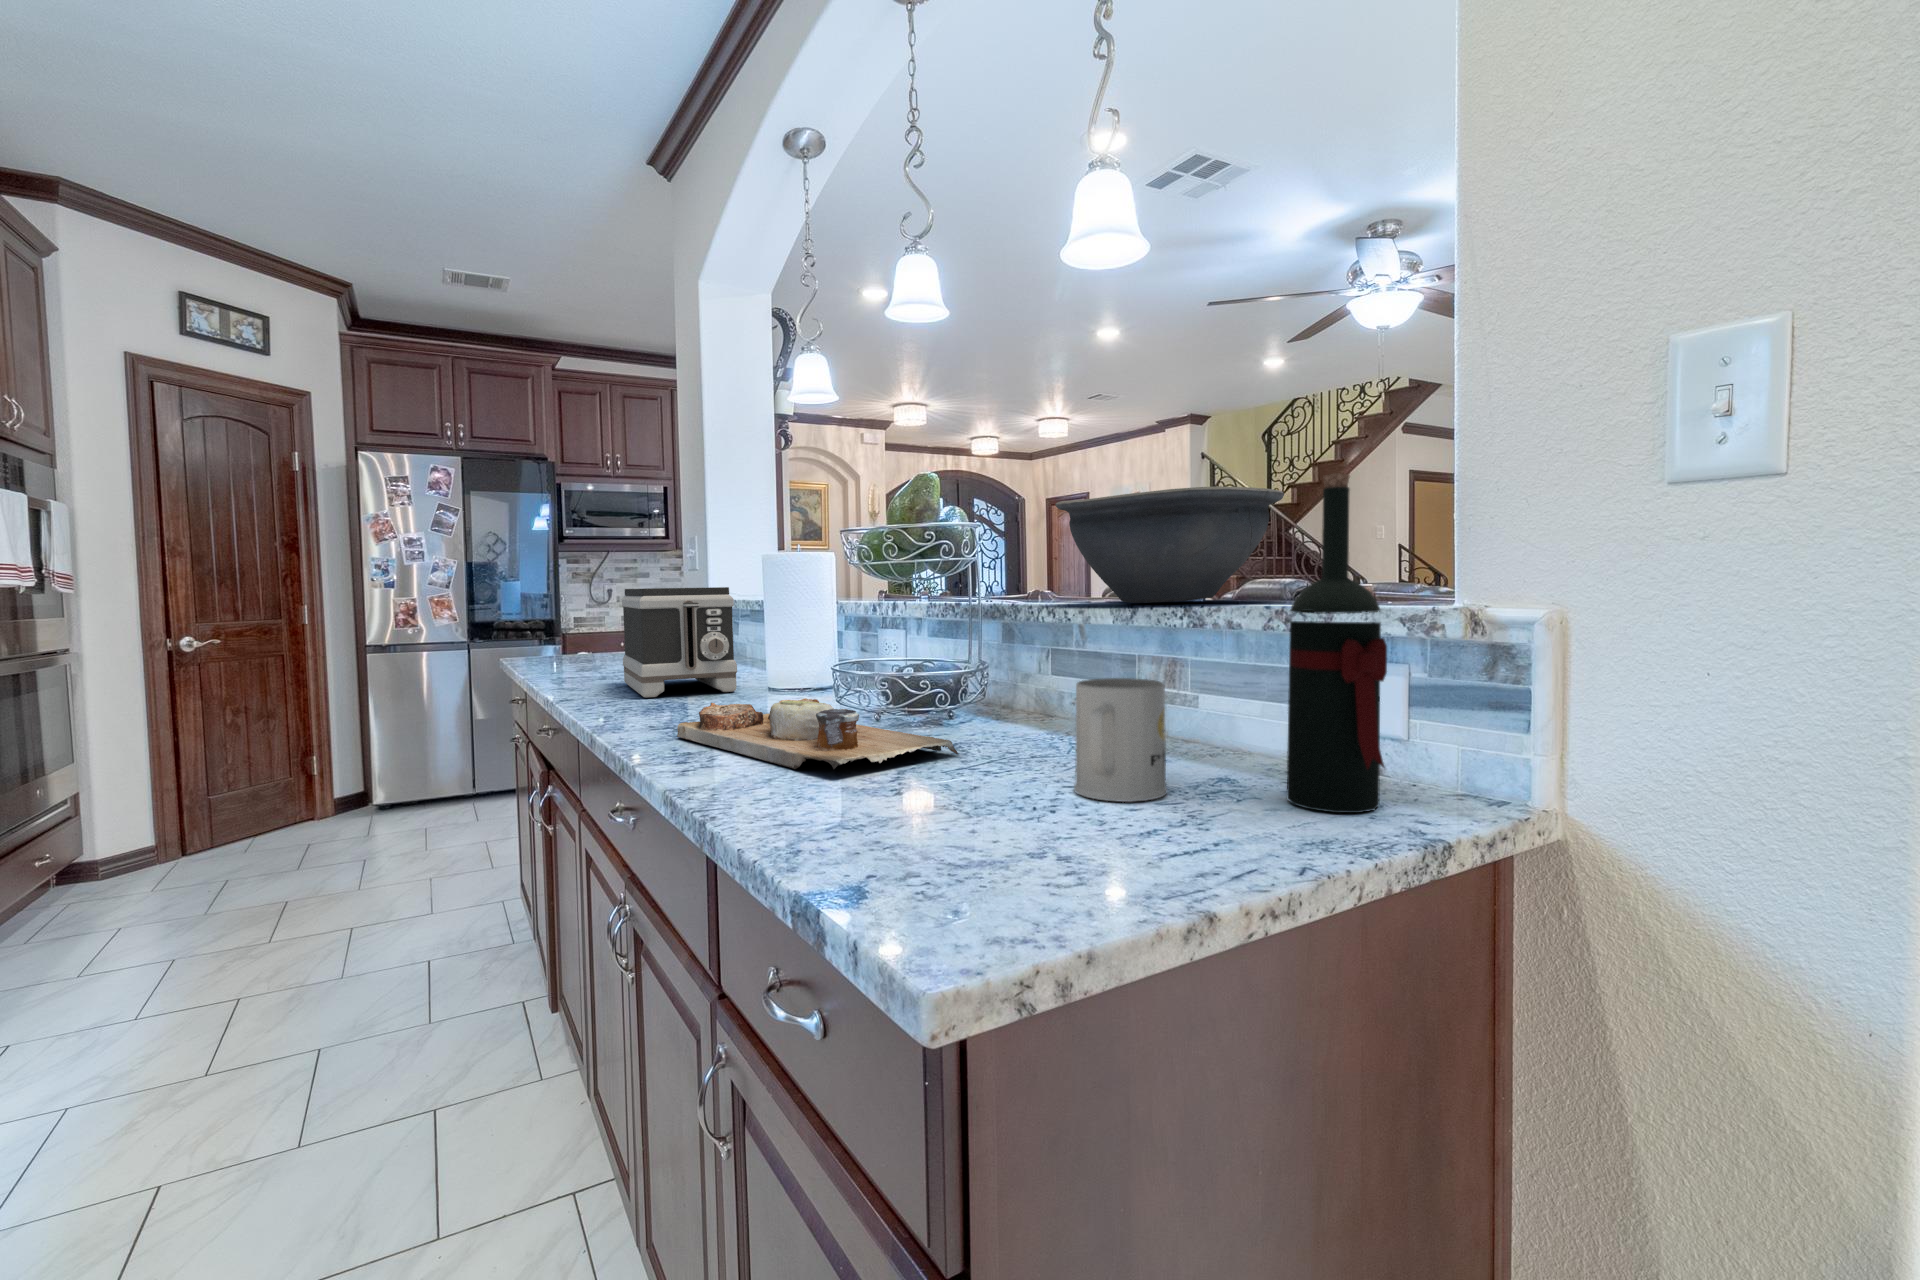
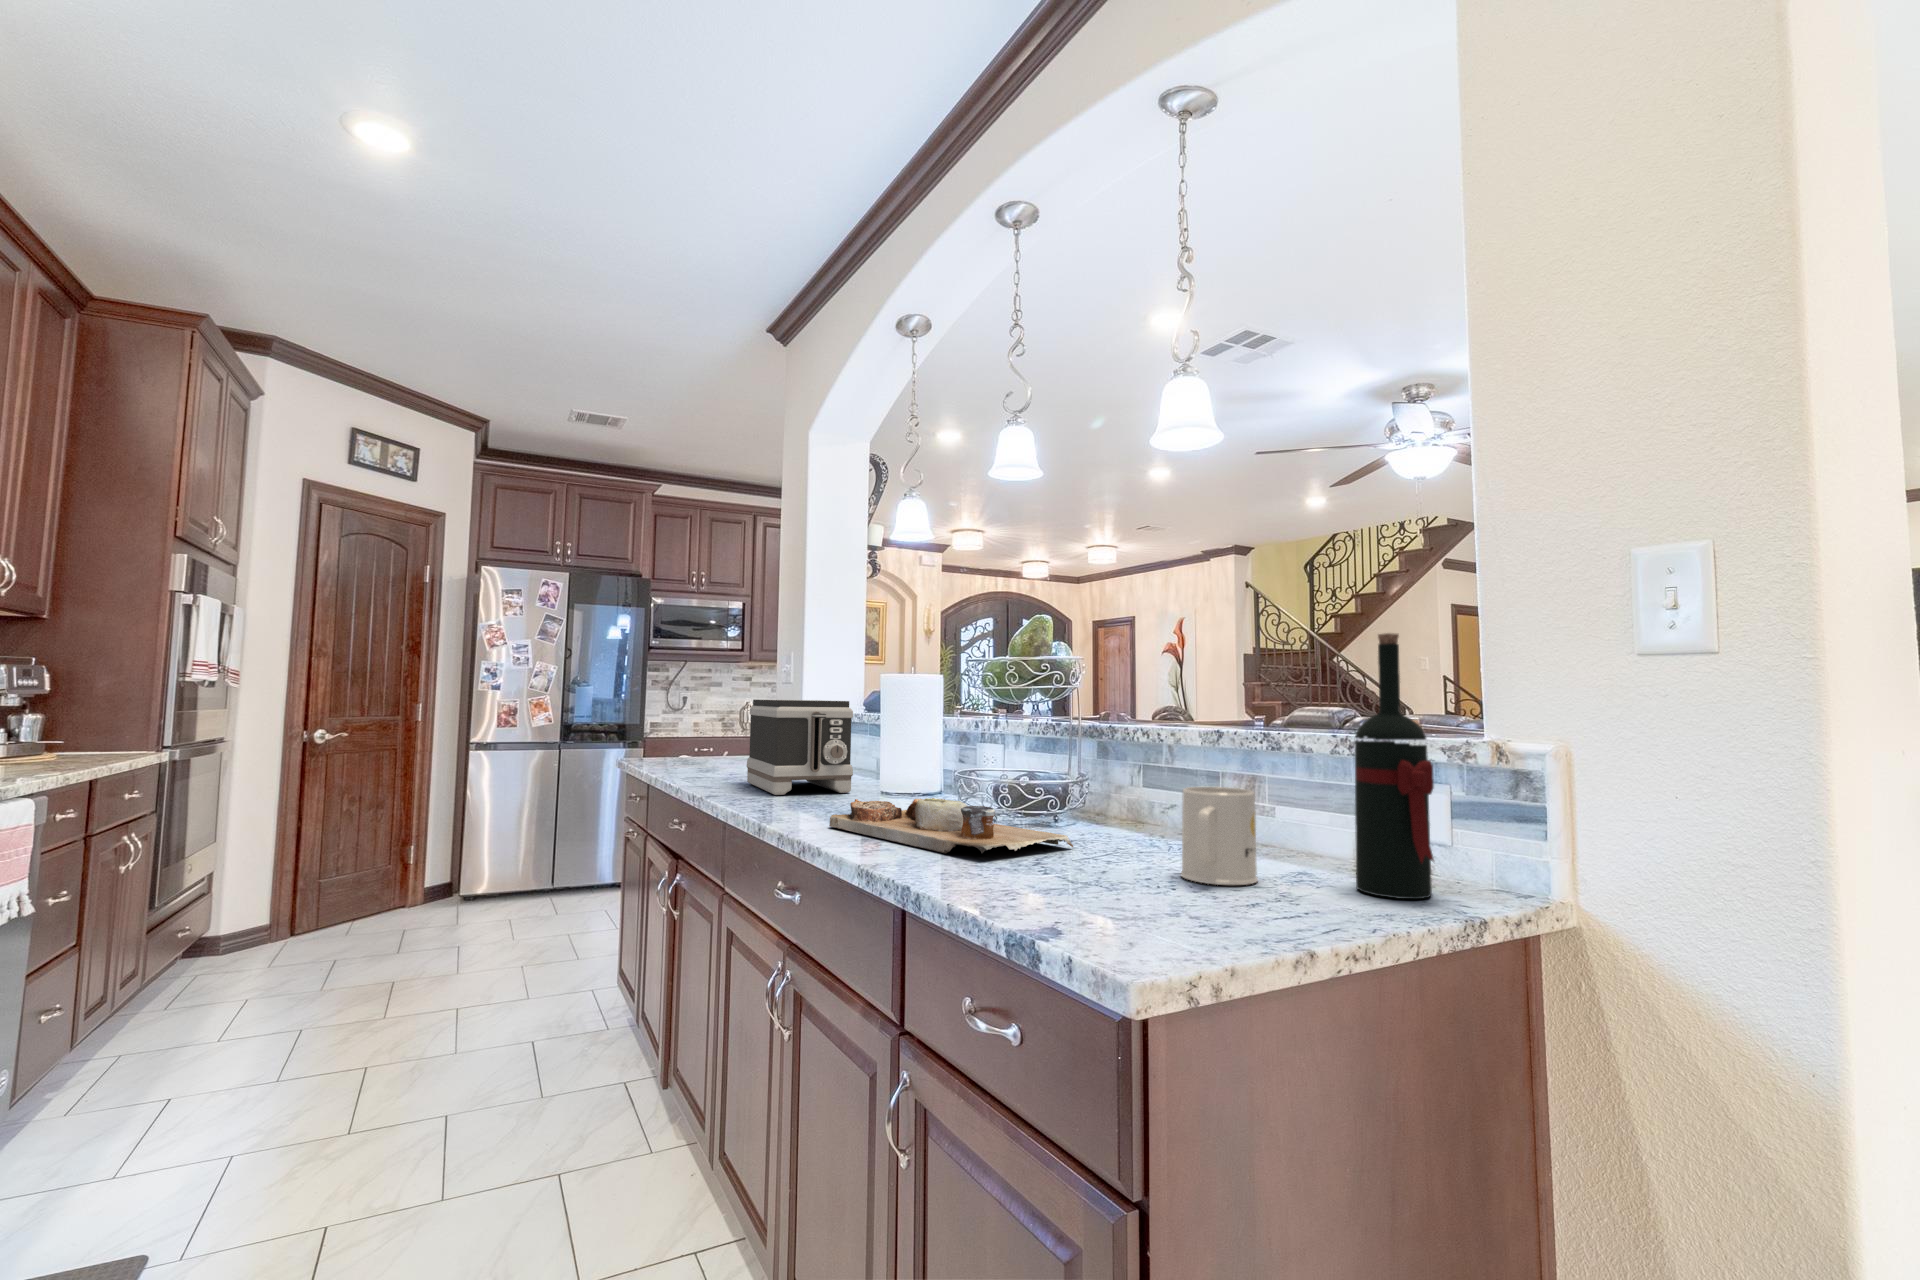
bowl: present [1056,486,1284,603] -> none [1151,635,1342,726]

